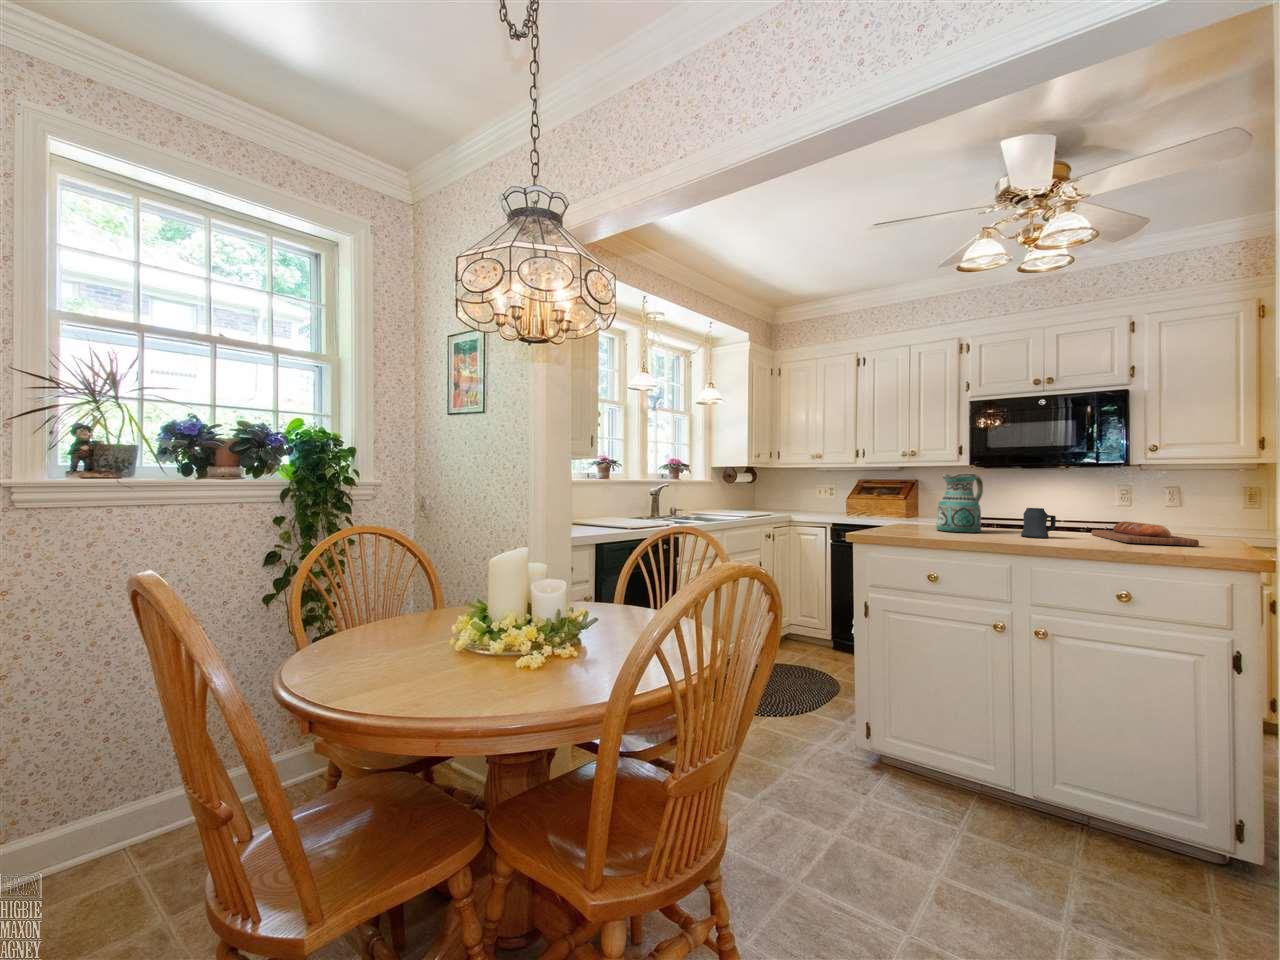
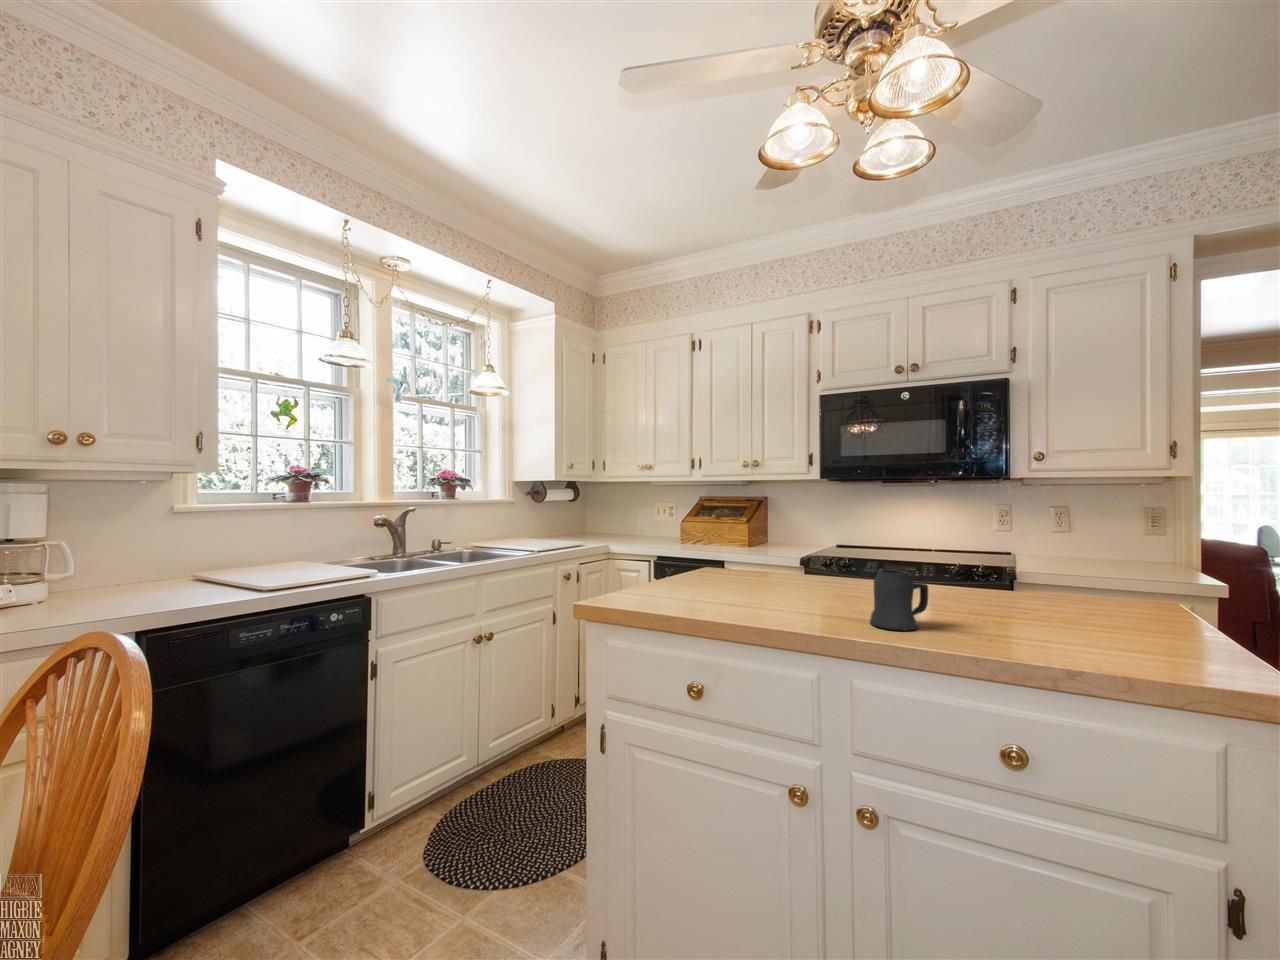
ceramic pitcher: present [936,474,983,533] -> none [735,502,813,612]
bread loaf: present [1091,521,1199,546] -> none [984,589,1195,658]

